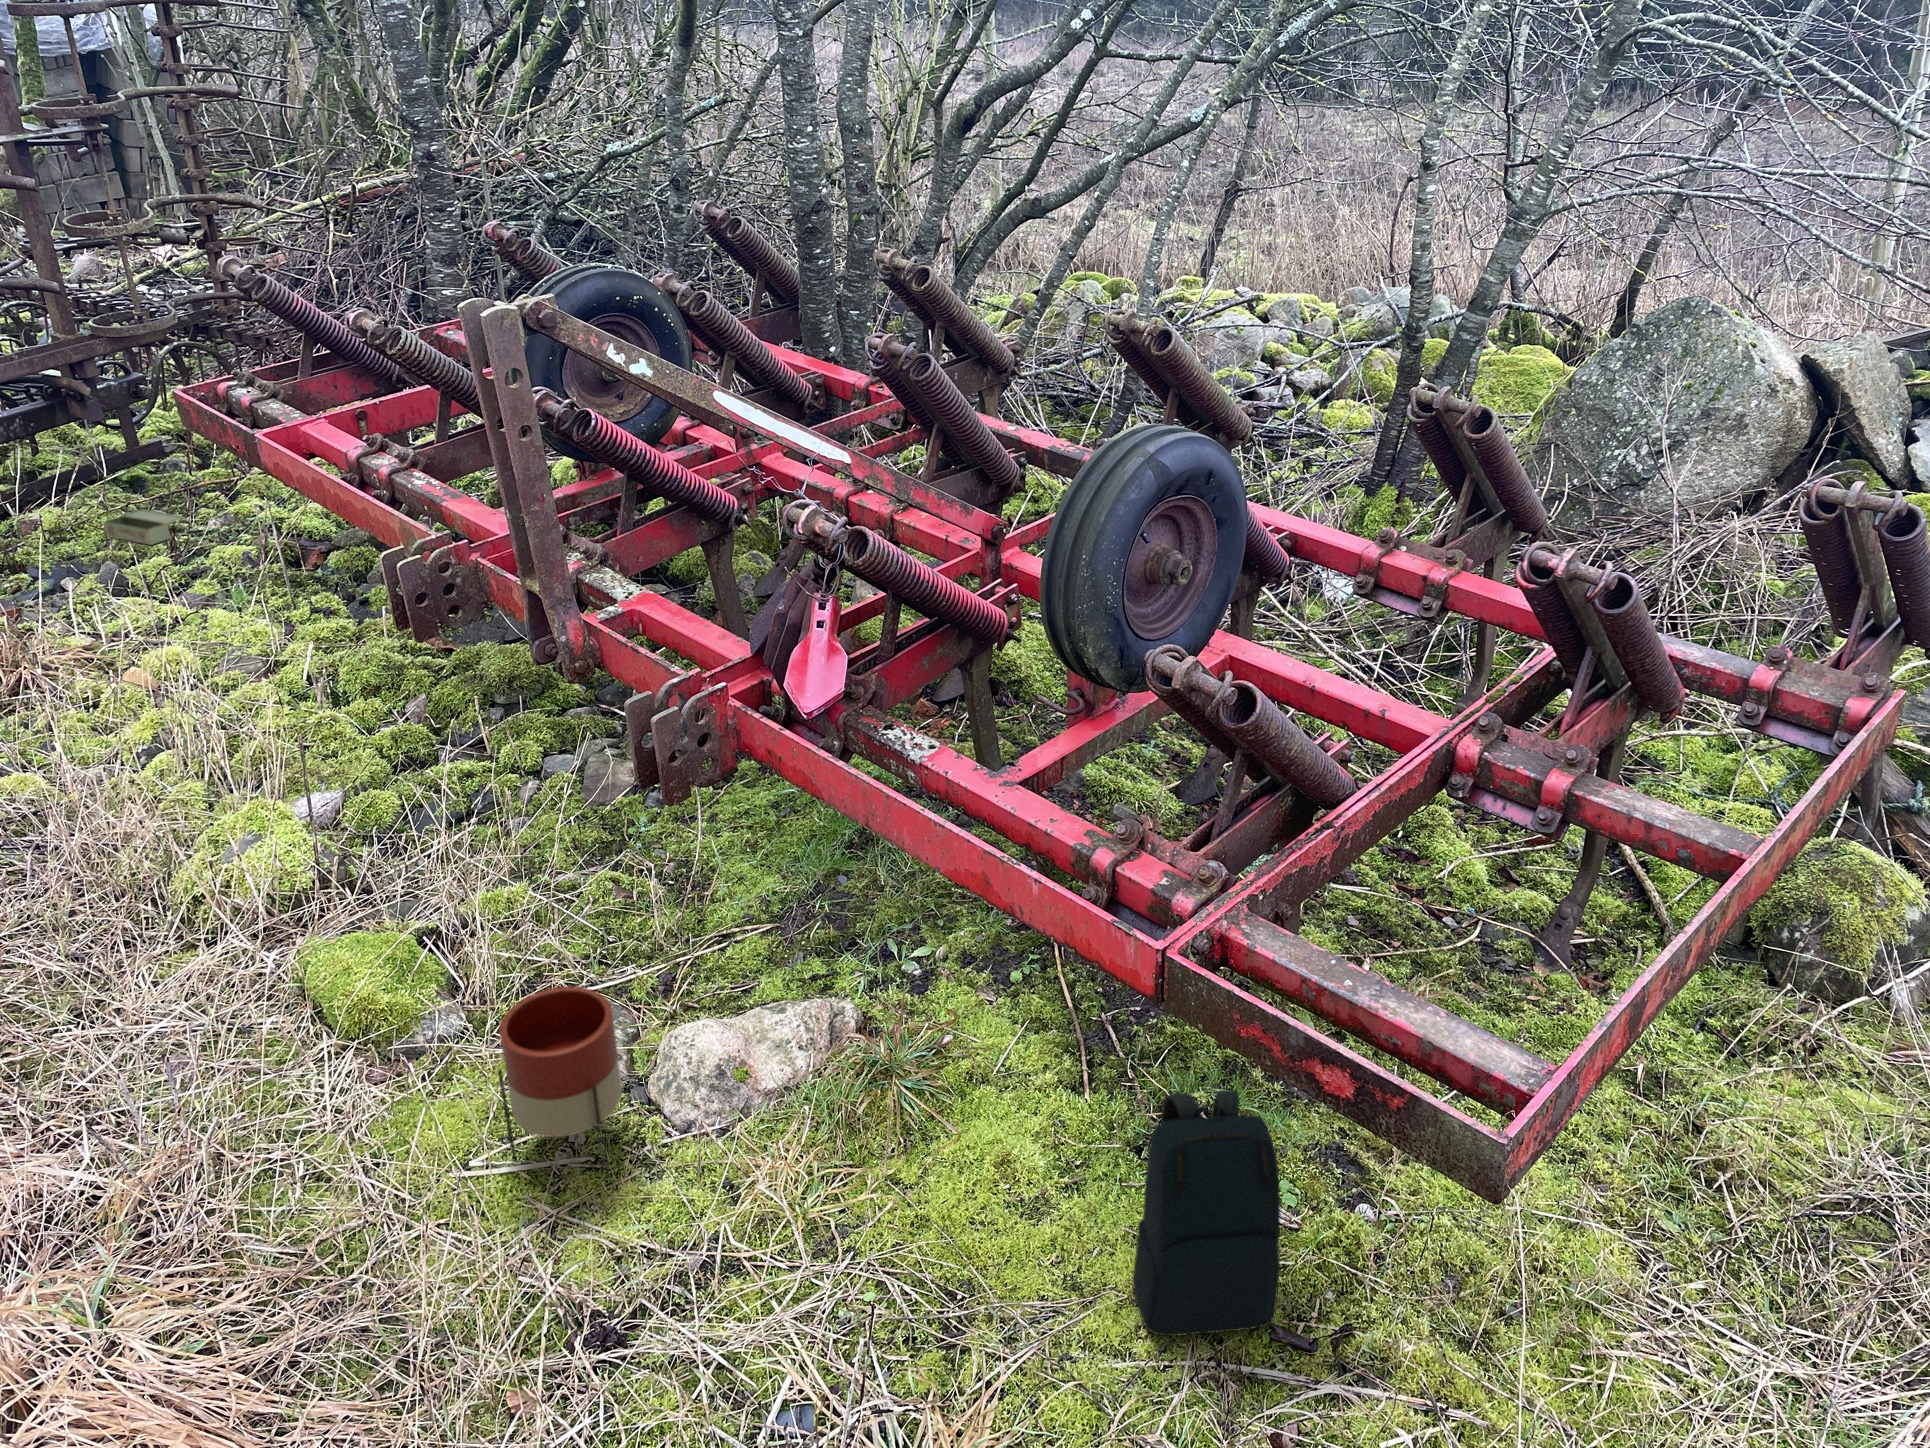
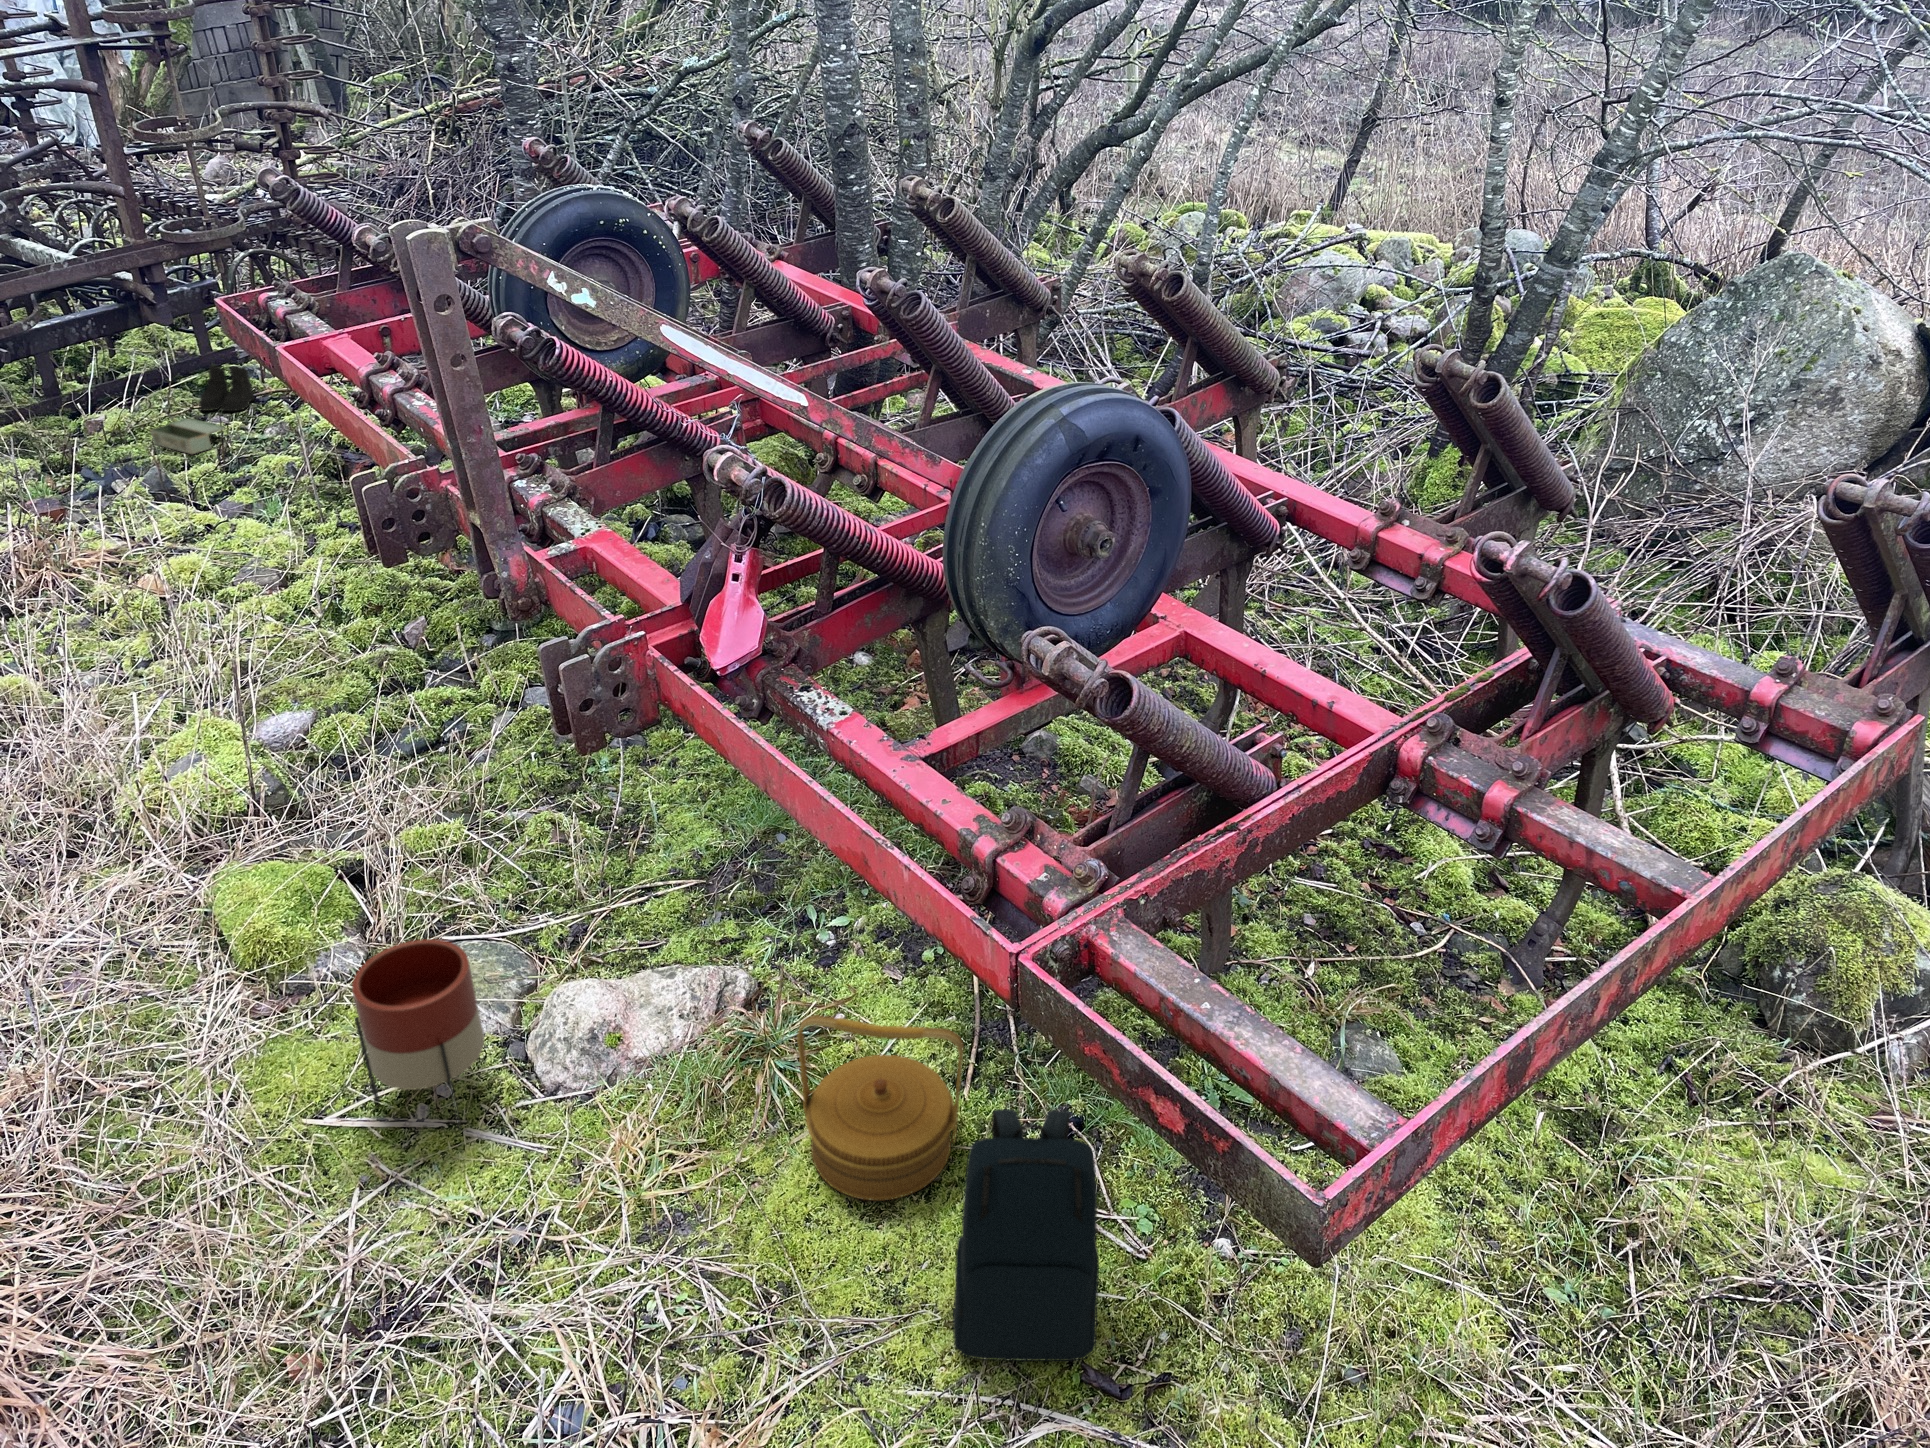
boots: none [147,456,203,502] -> present [199,366,254,411]
basket: none [947,1027,1107,1203] -> present [797,1015,964,1201]

